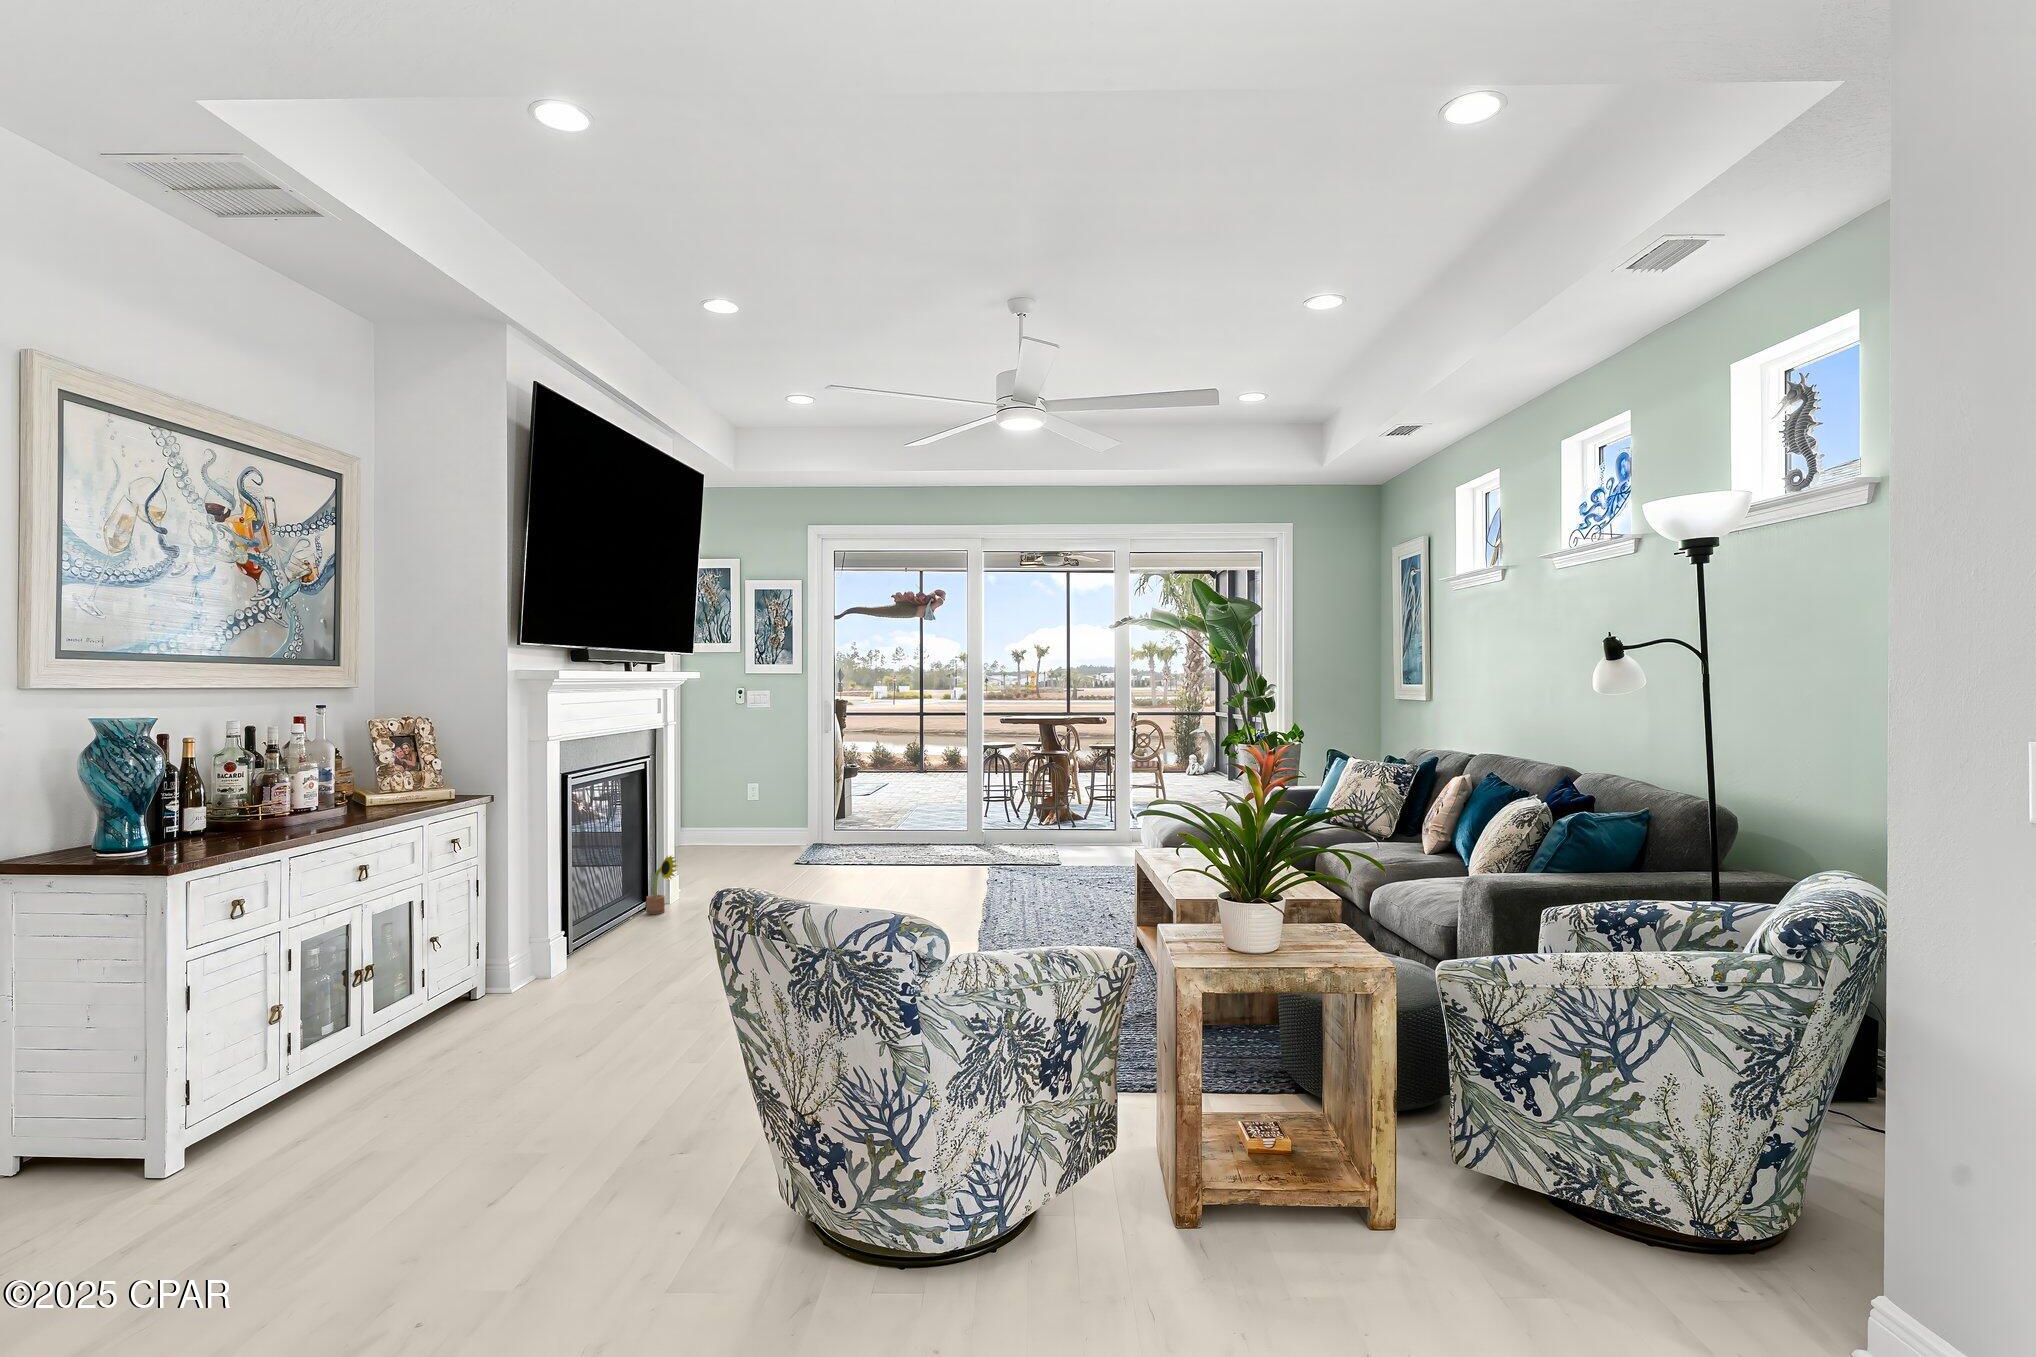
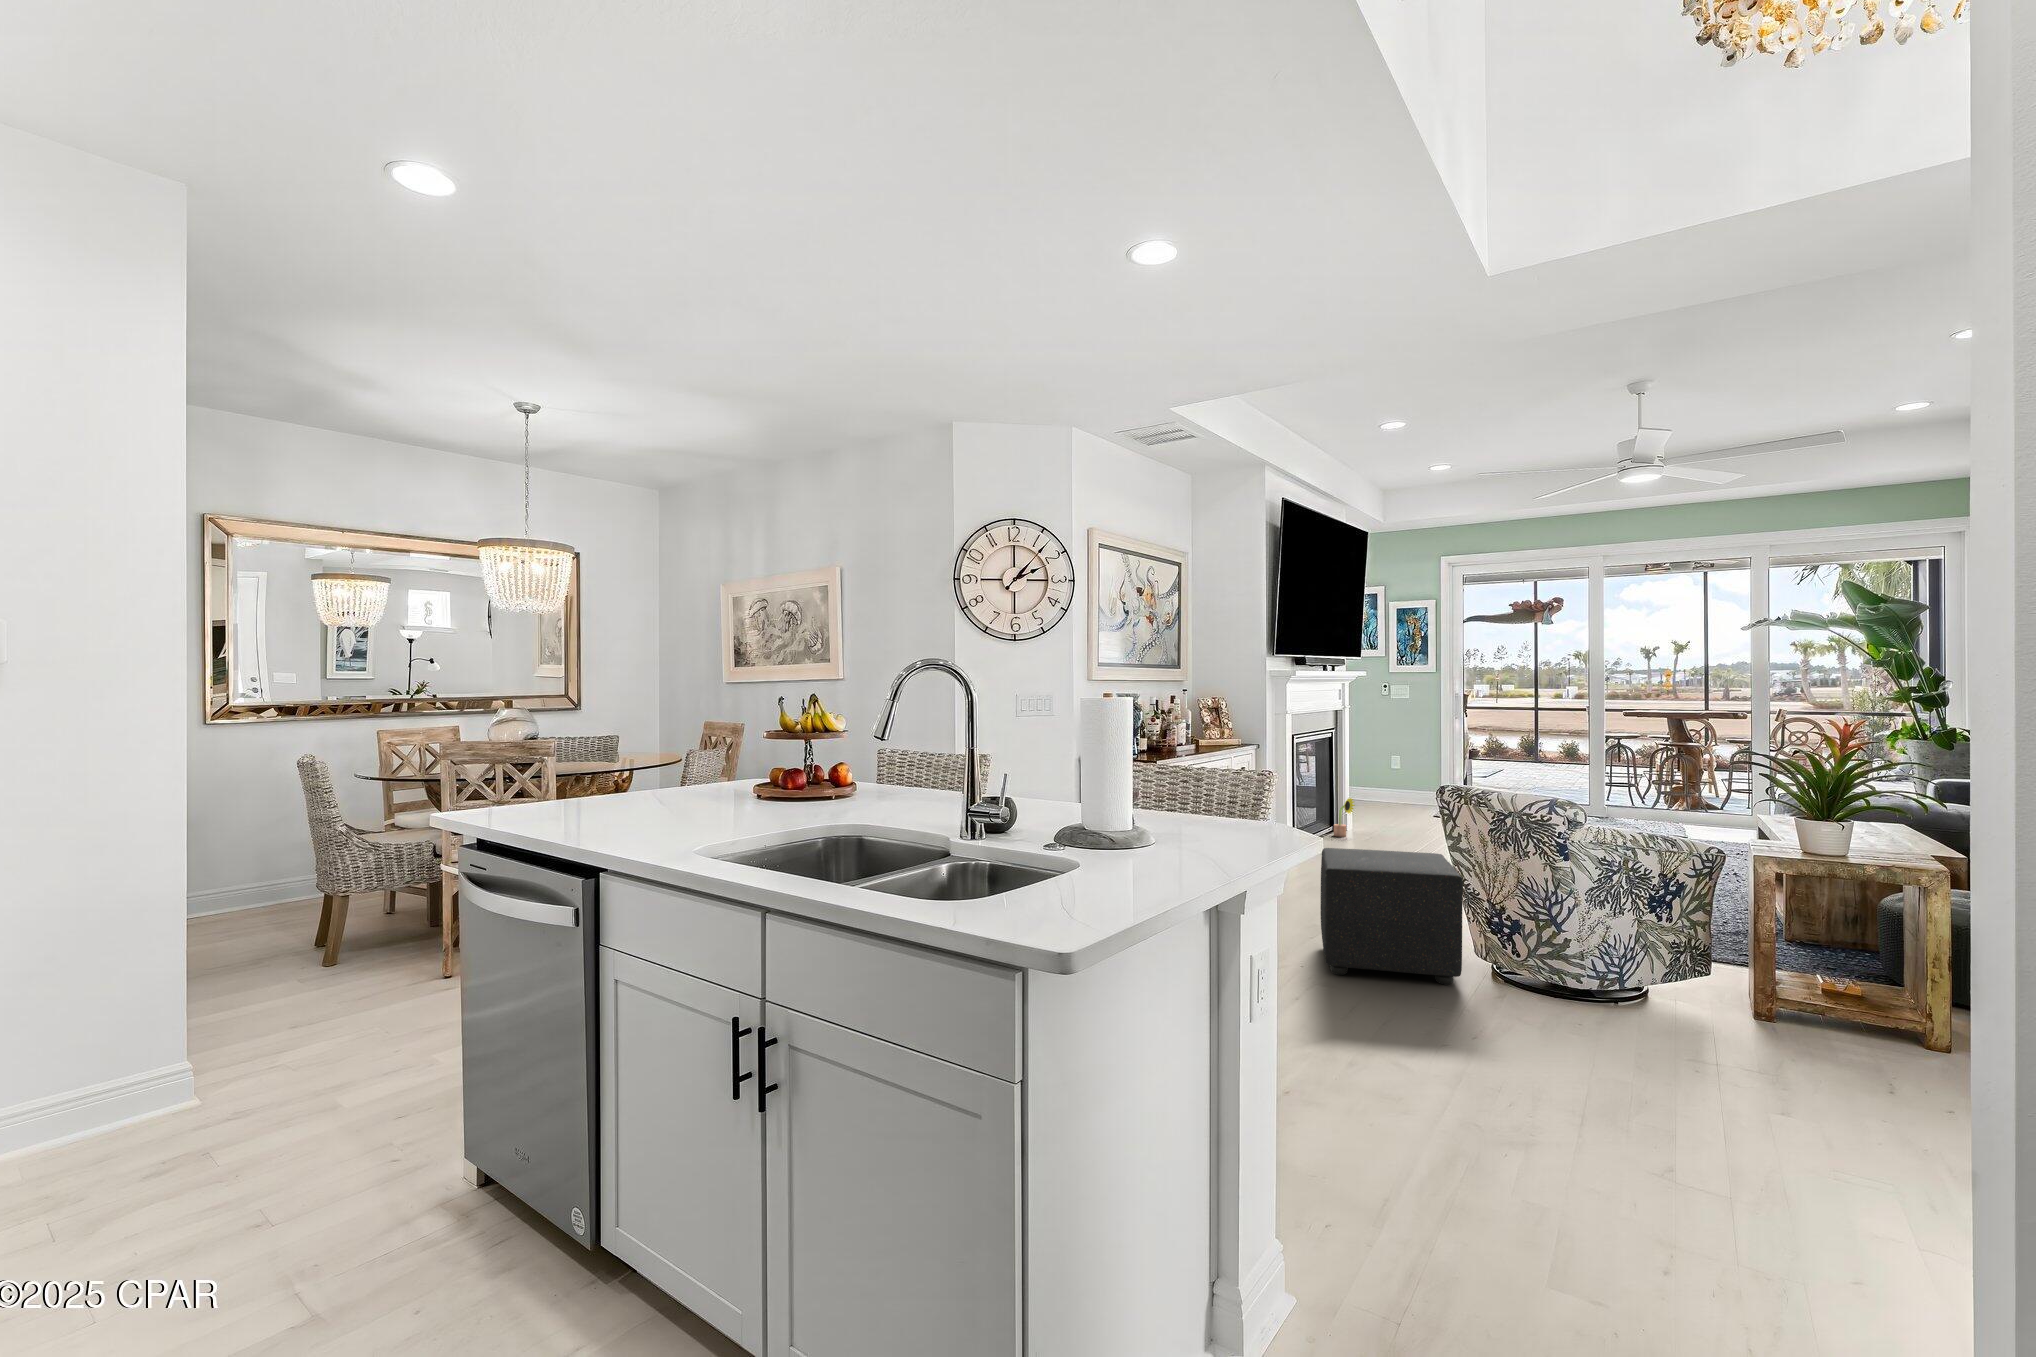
ottoman: none [483,1002,751,1306] -> present [1320,848,1463,985]

